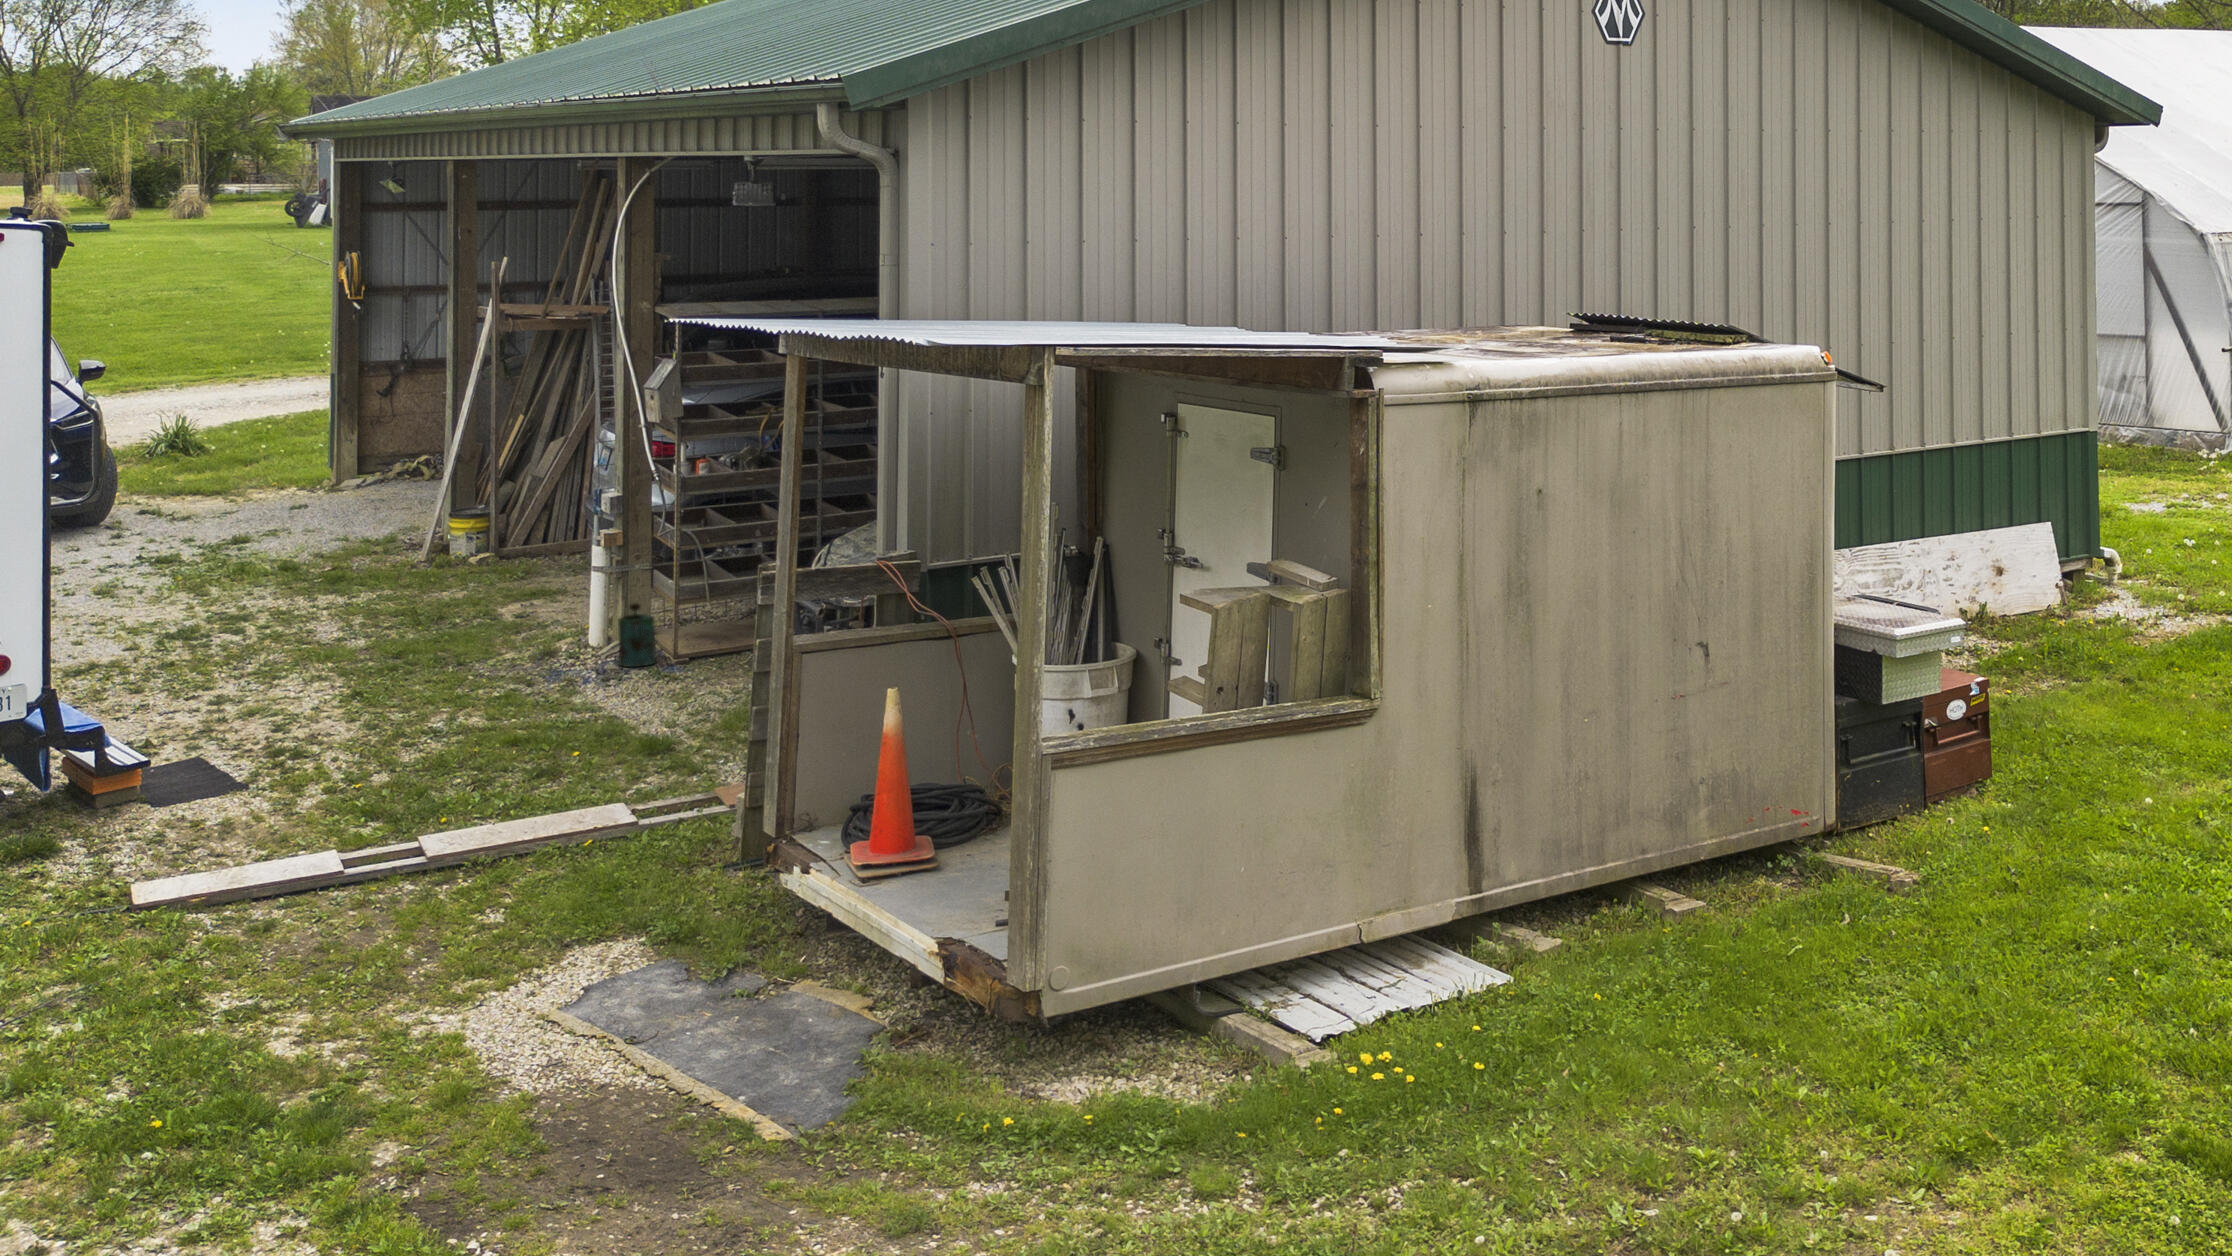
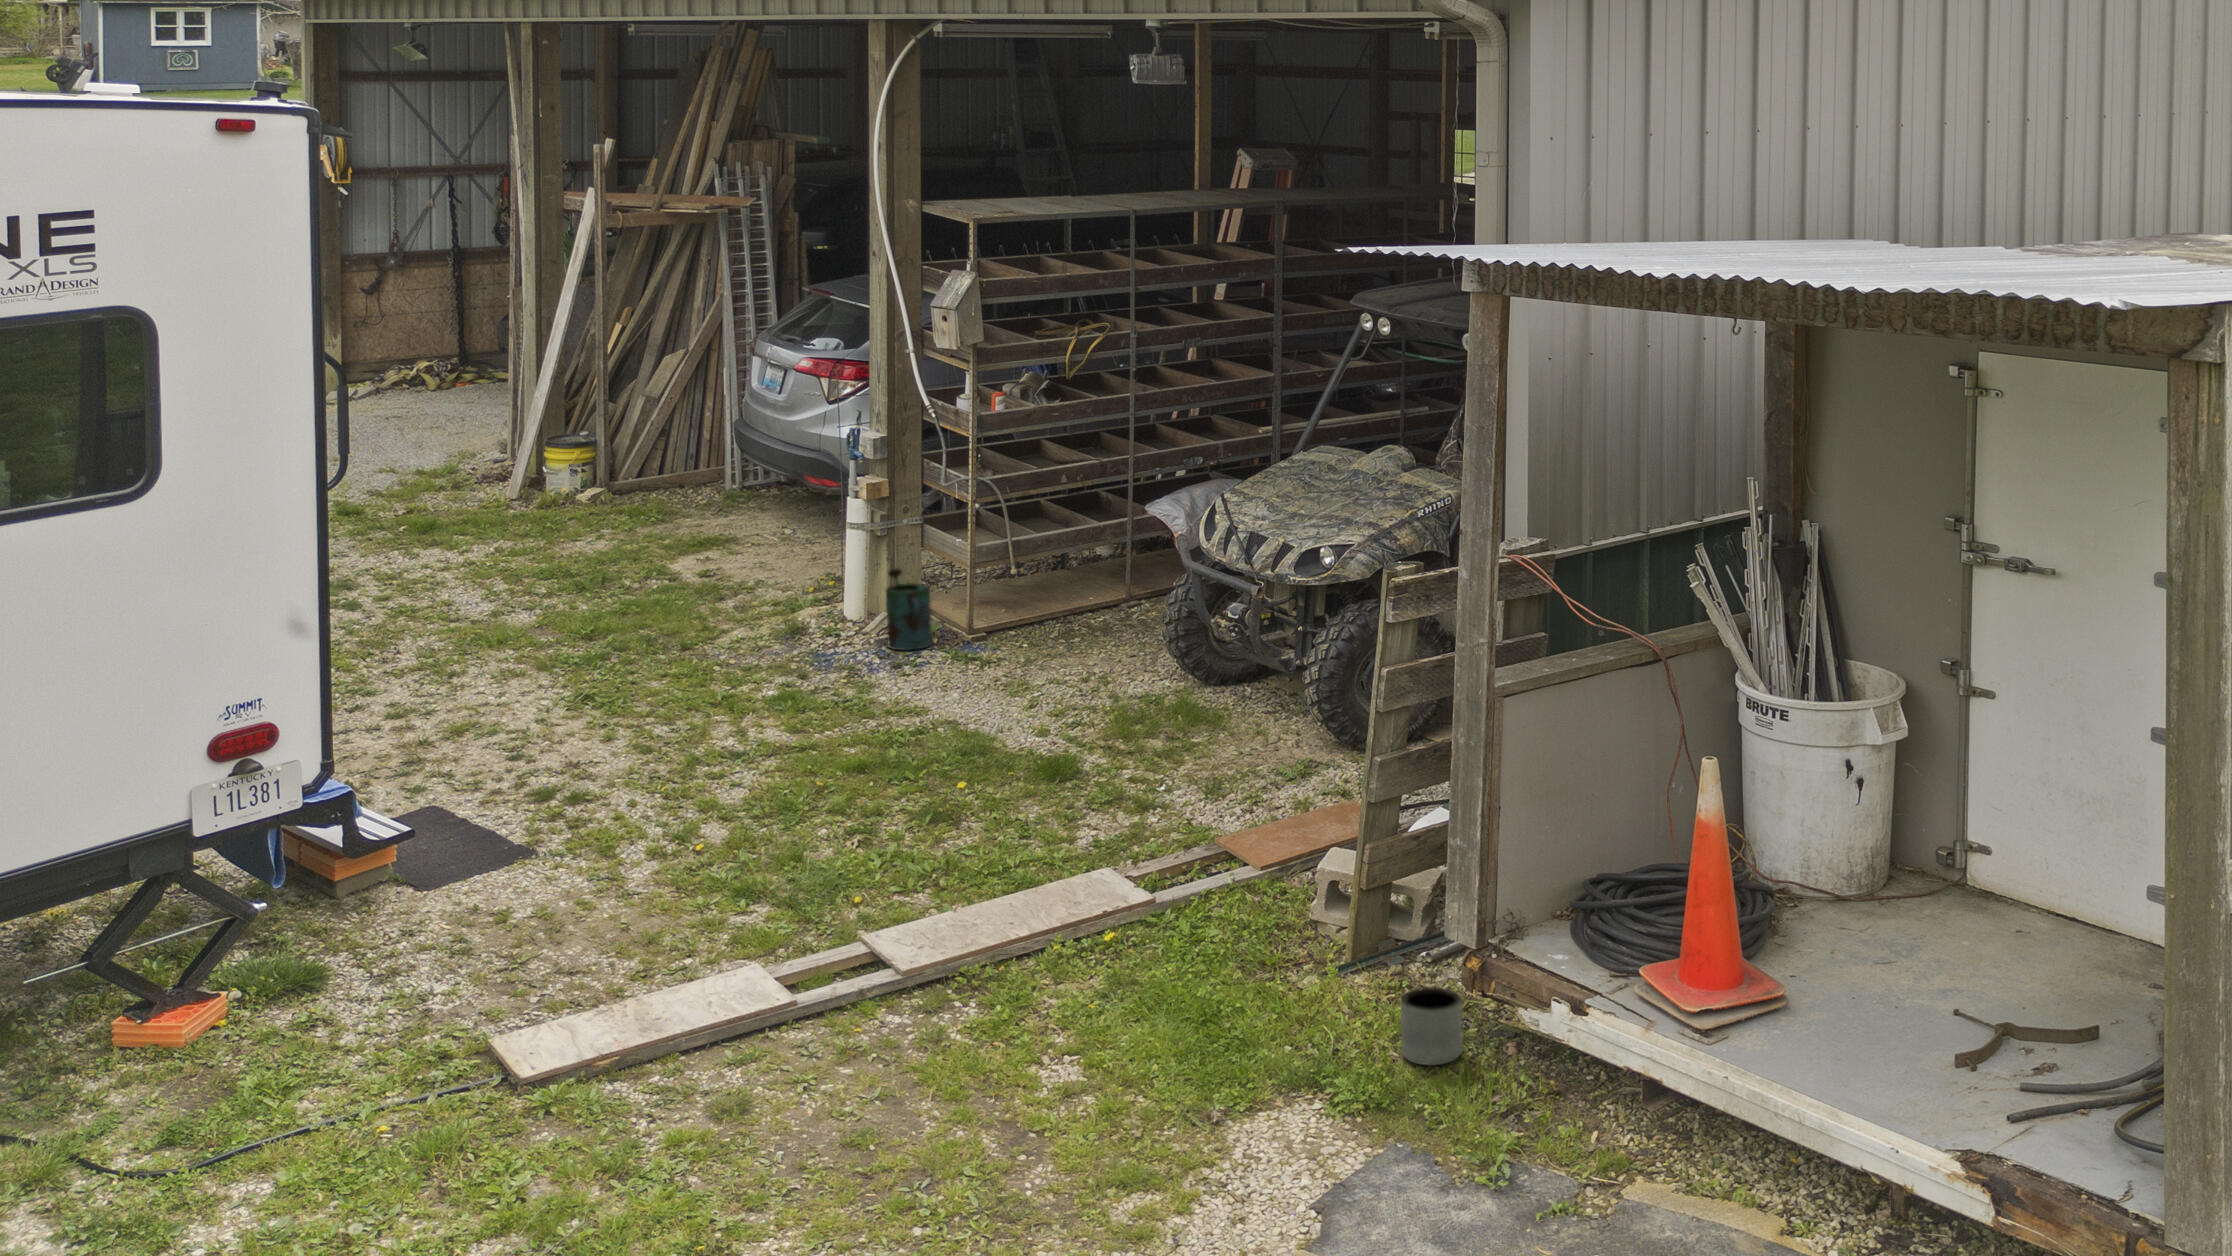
planter: none [720,860,767,913] -> present [1401,987,1462,1065]

